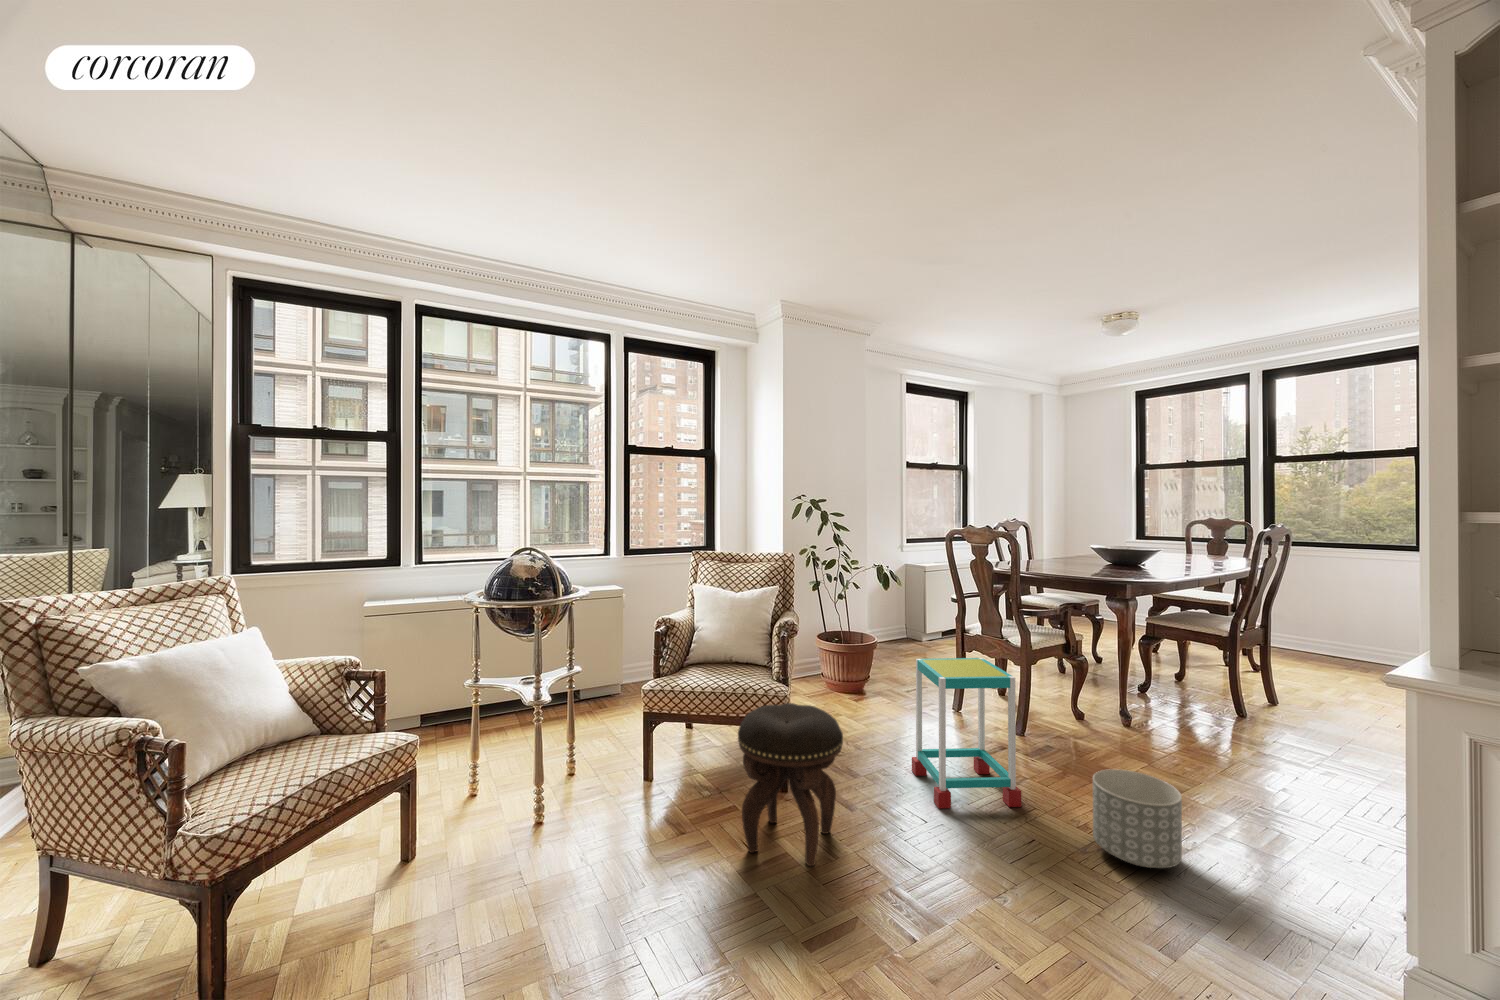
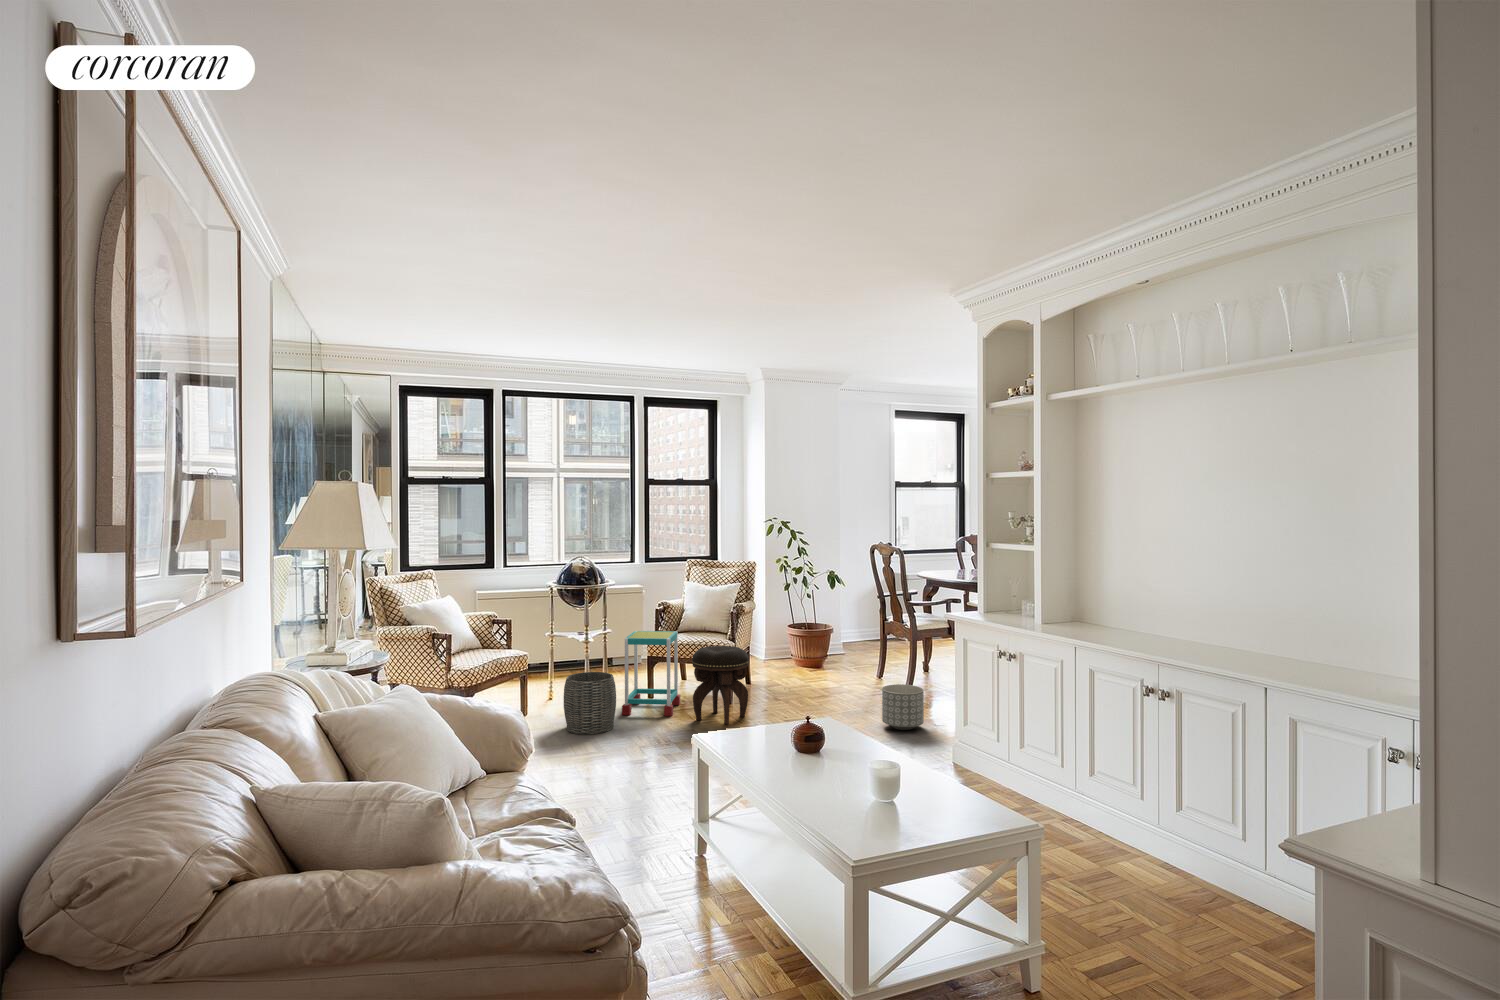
side table: present [912,658,1021,809] -> present [622,631,680,716]
woven basket: none [484,774,596,935] -> present [564,672,616,735]

